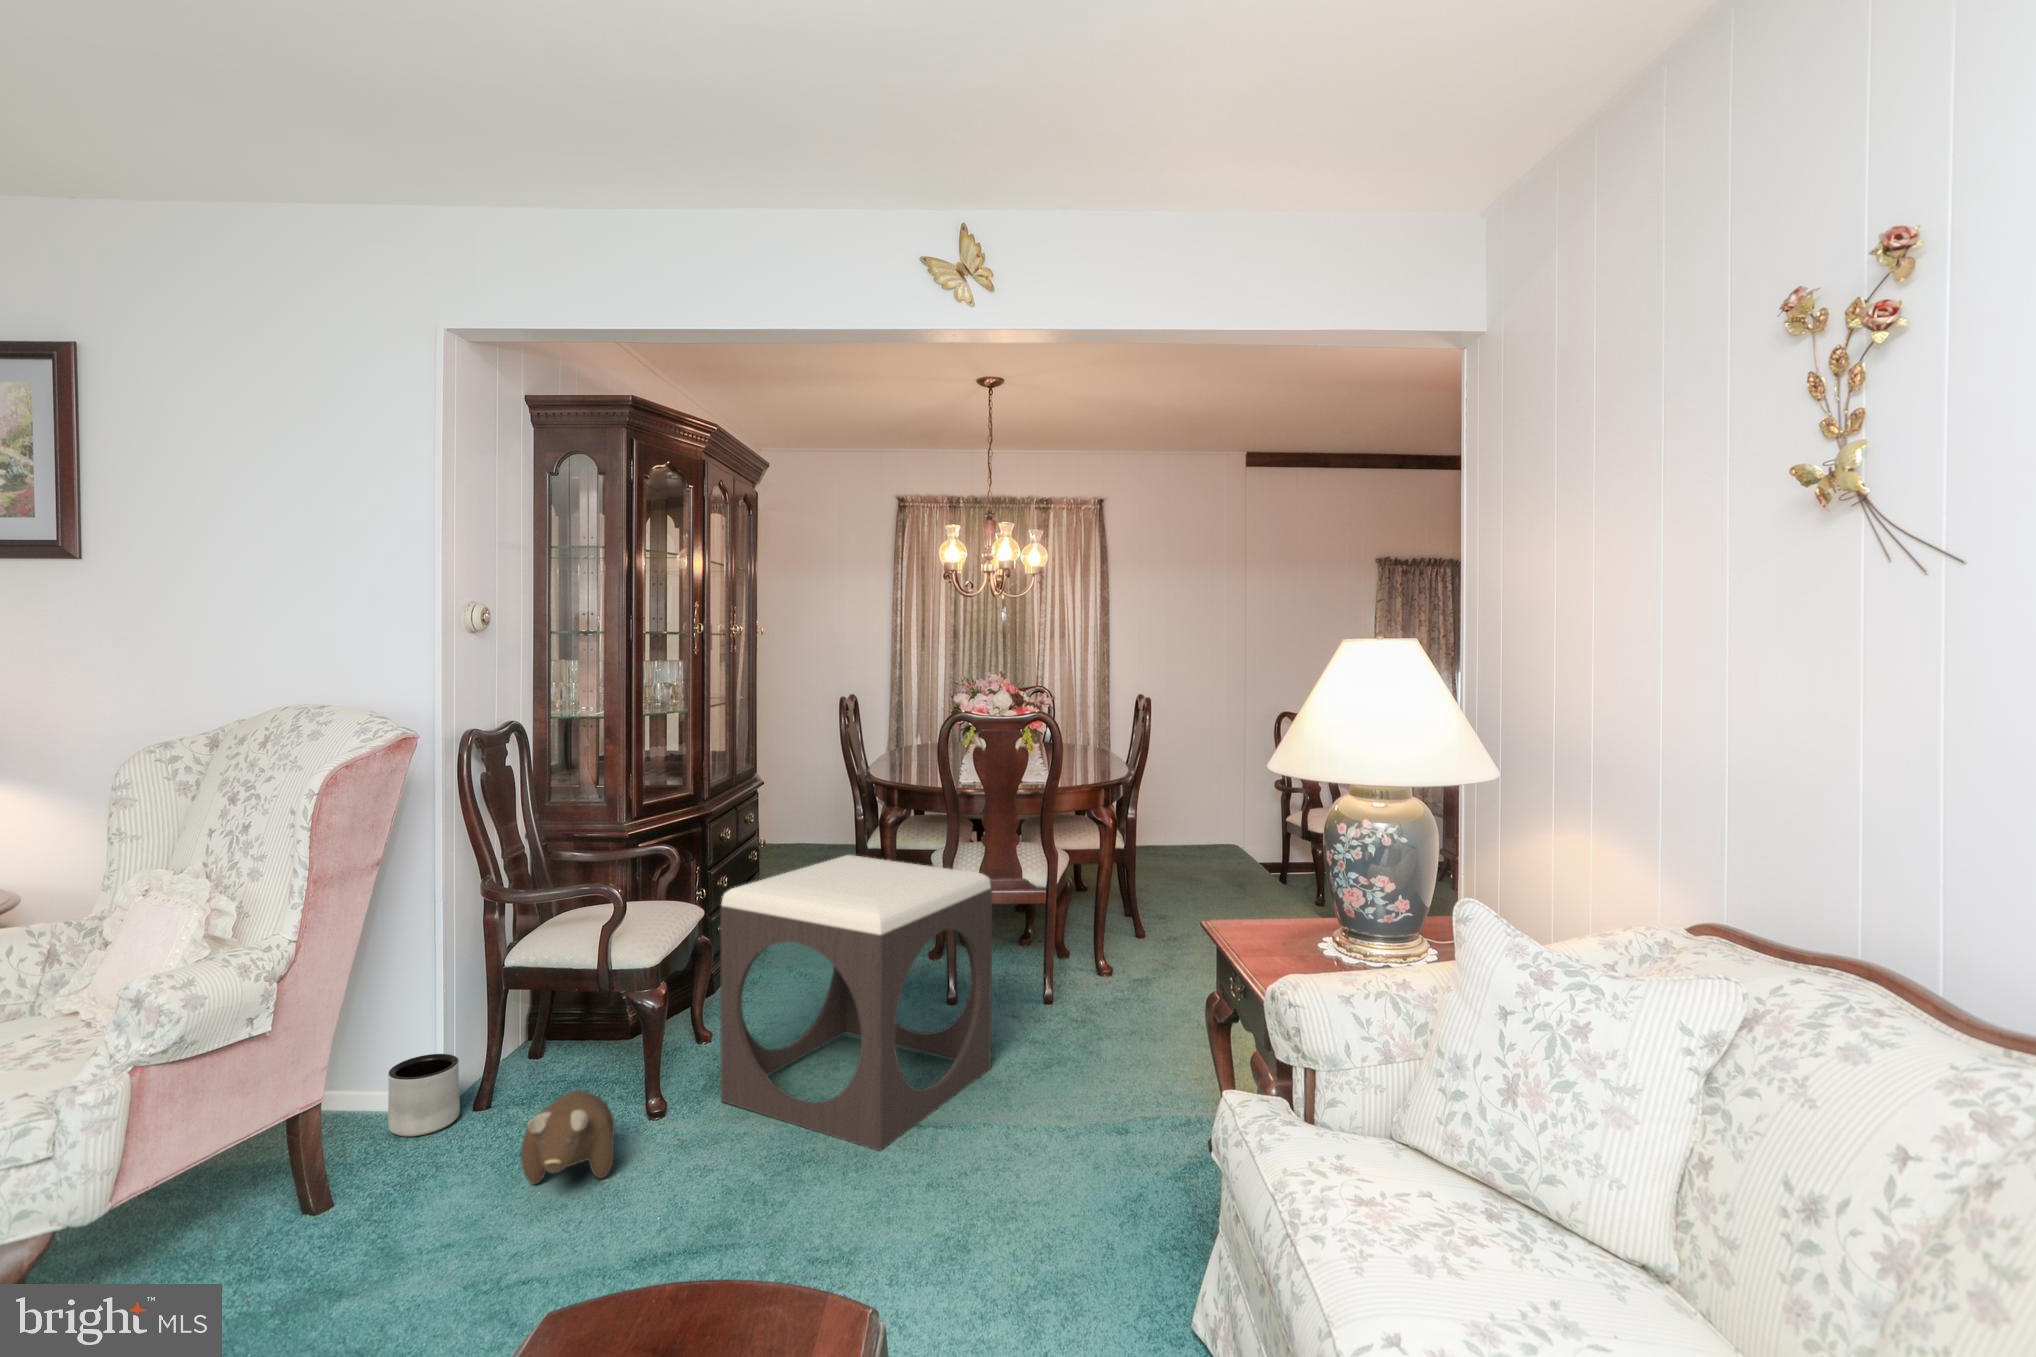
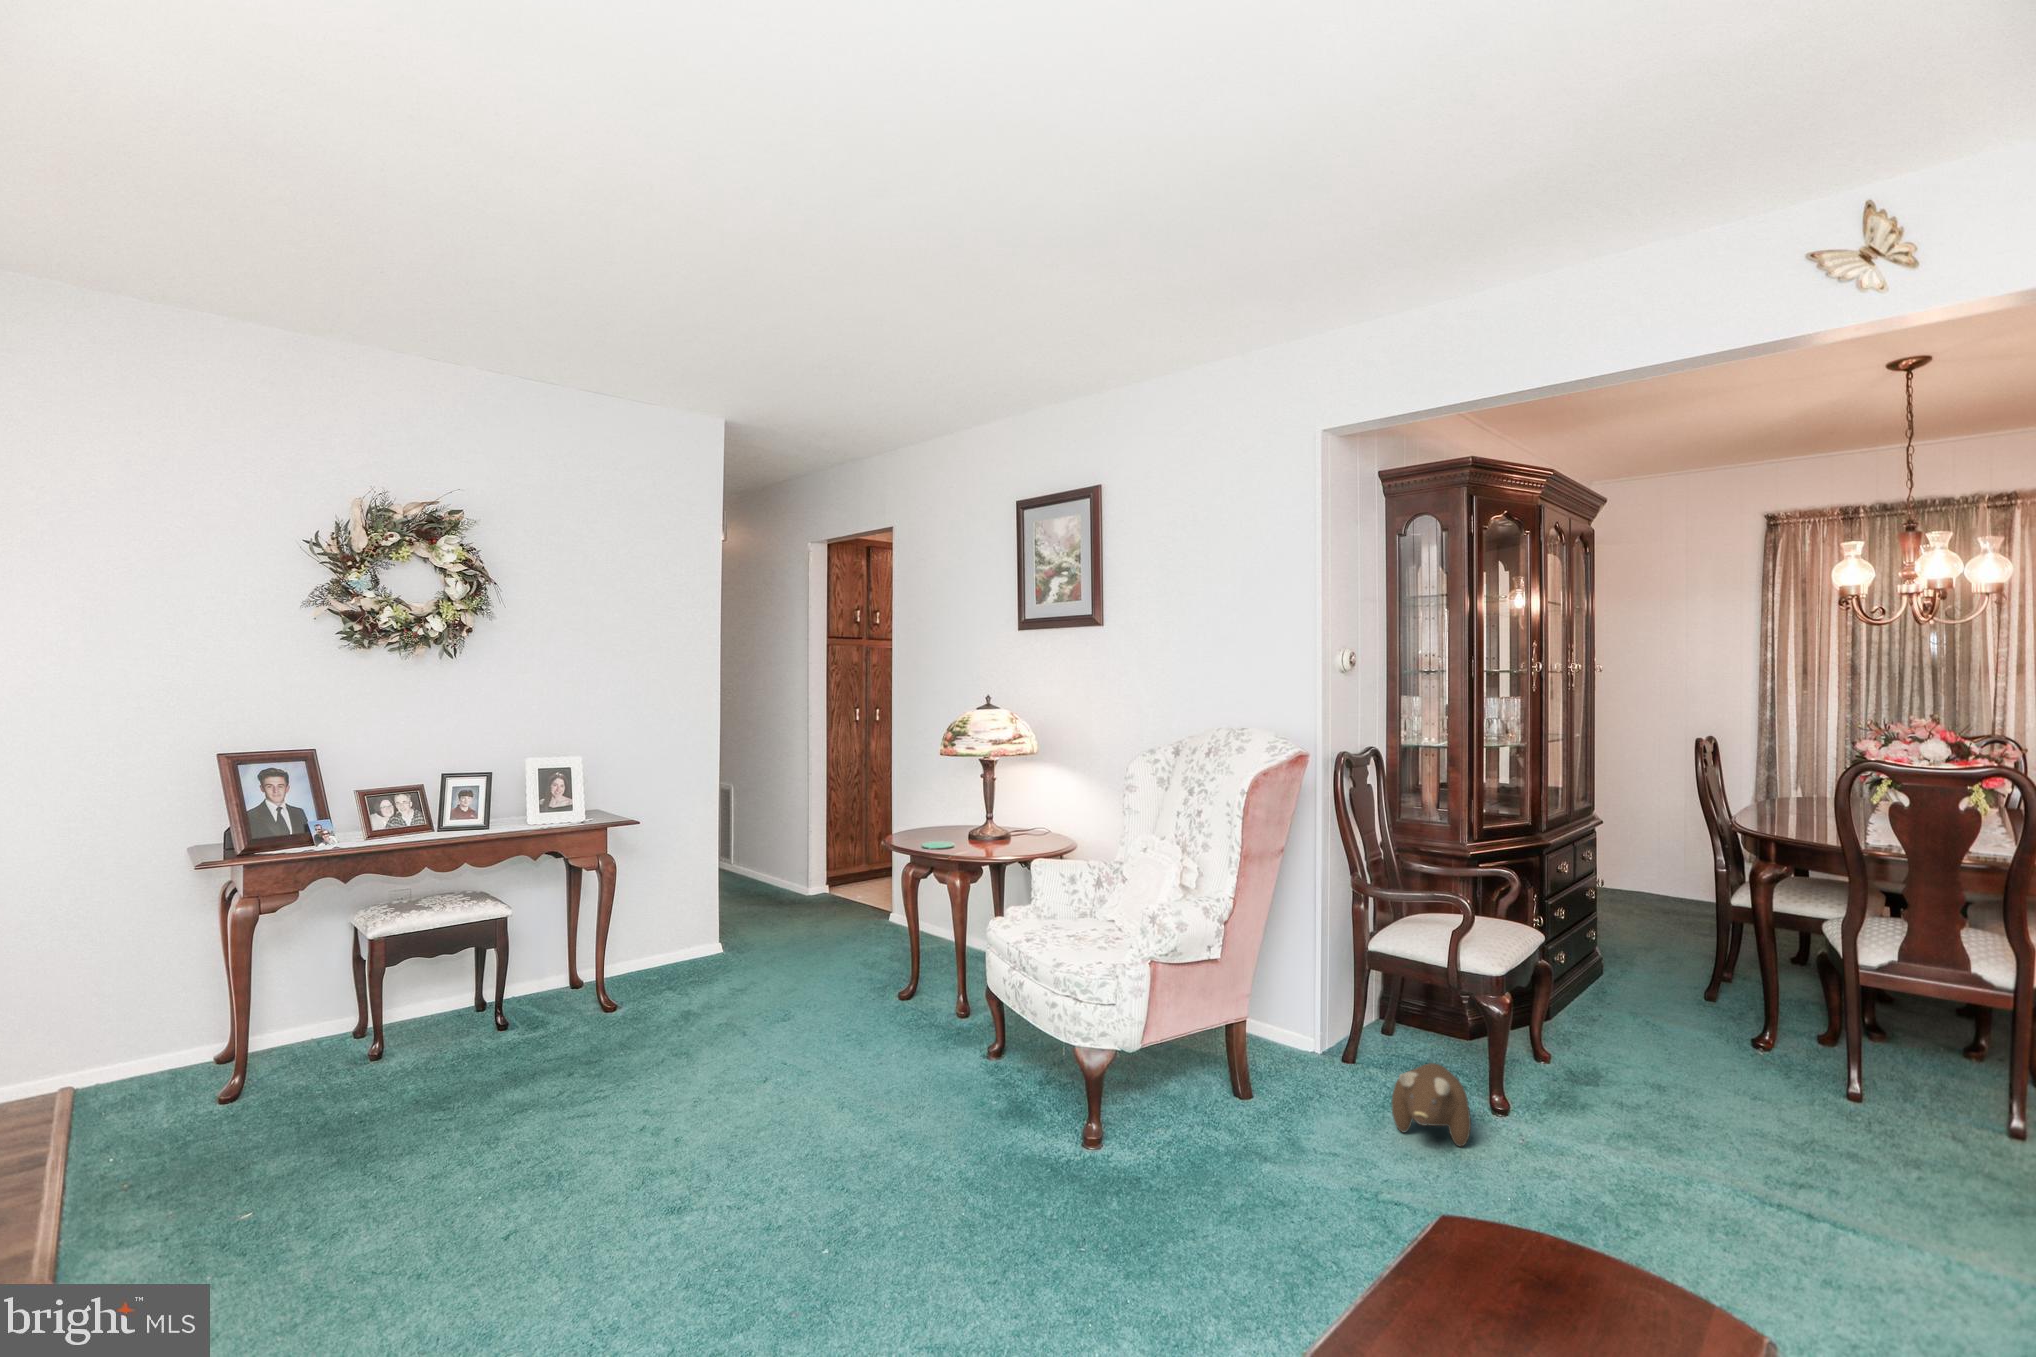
footstool: present [721,855,992,1151] -> none [1568,903,1922,1218]
planter: present [388,1054,460,1137] -> none [1283,1008,1333,1071]

